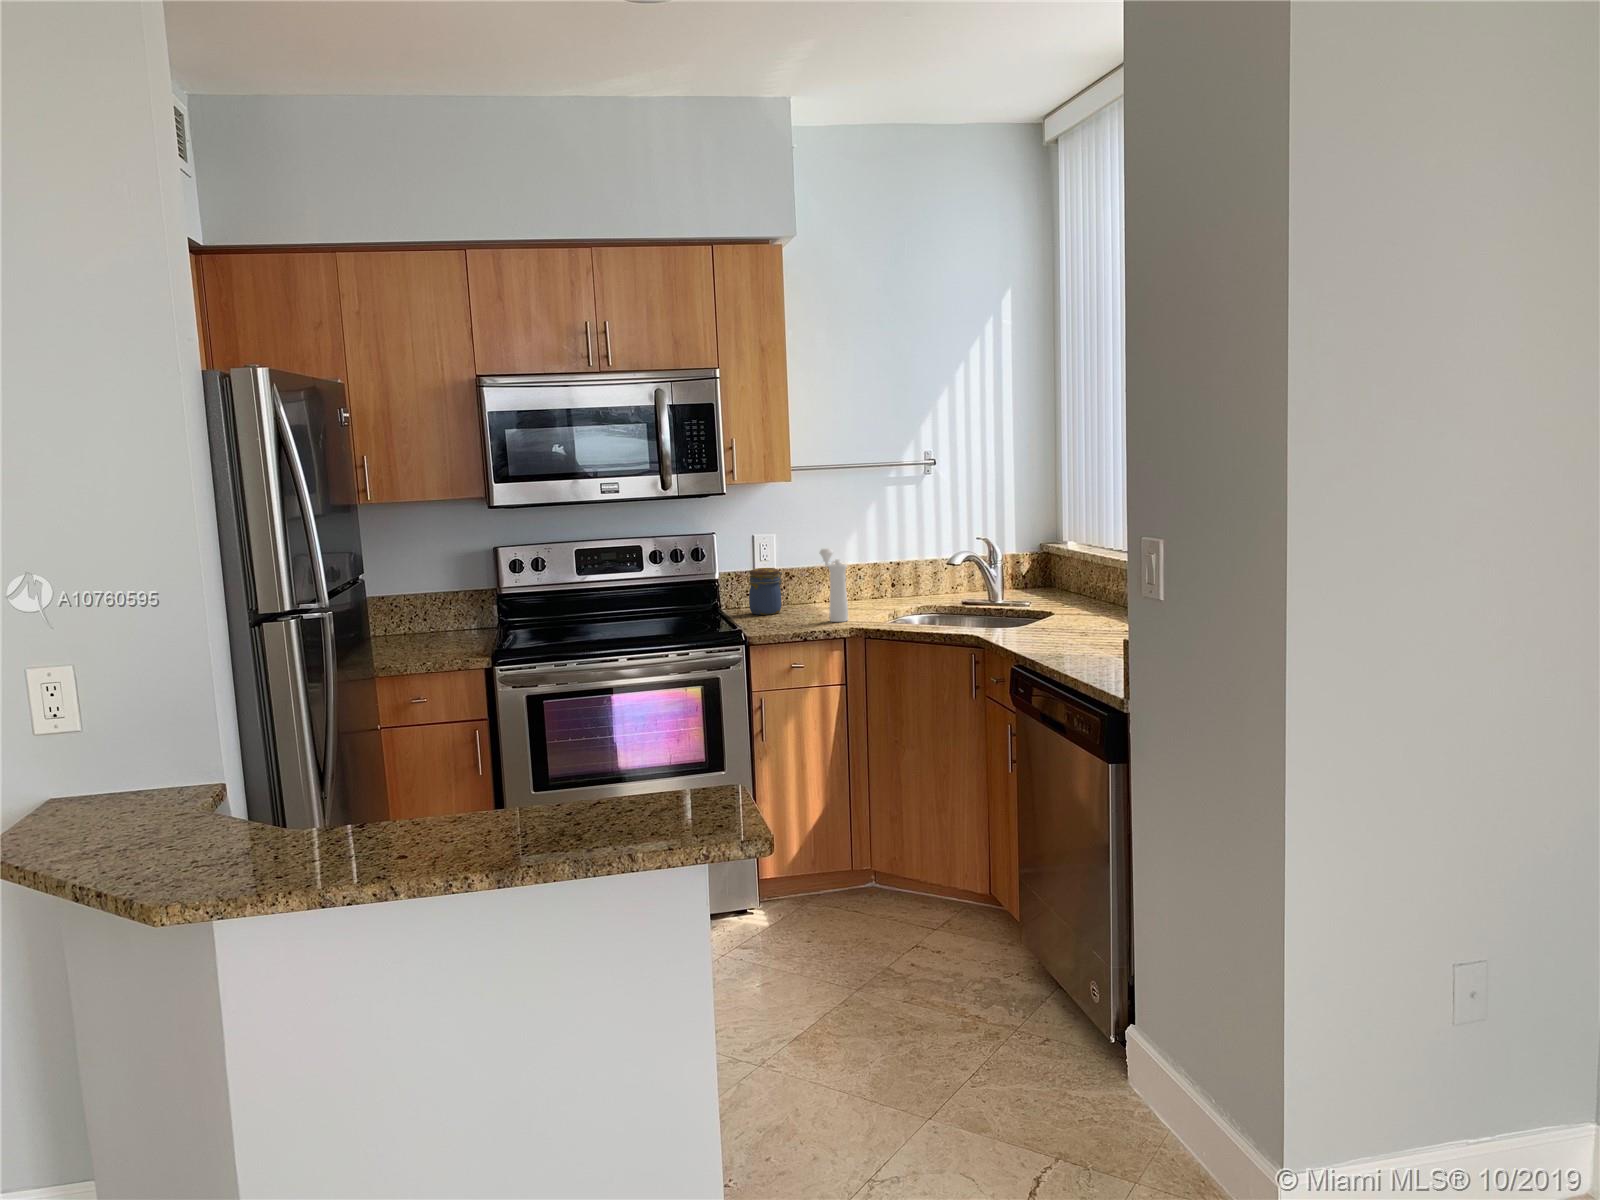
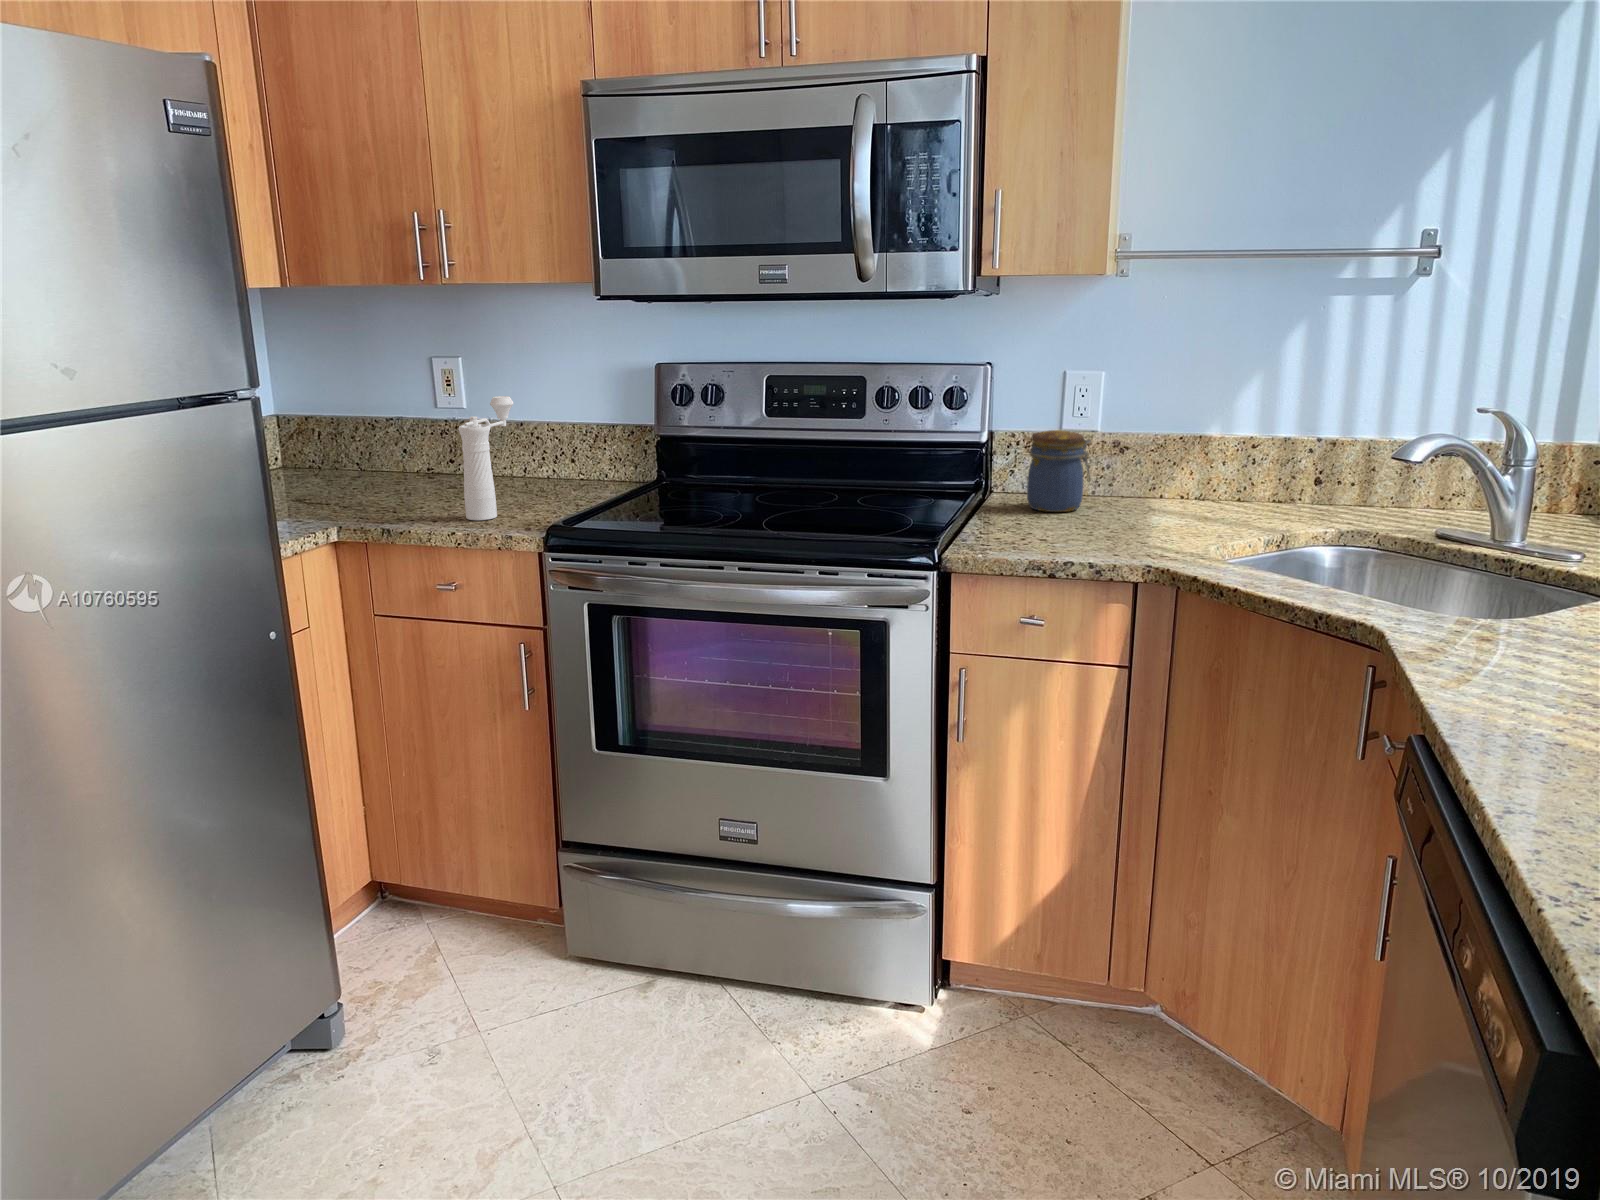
pepper mill: present [820,548,848,622] -> present [458,396,514,520]

